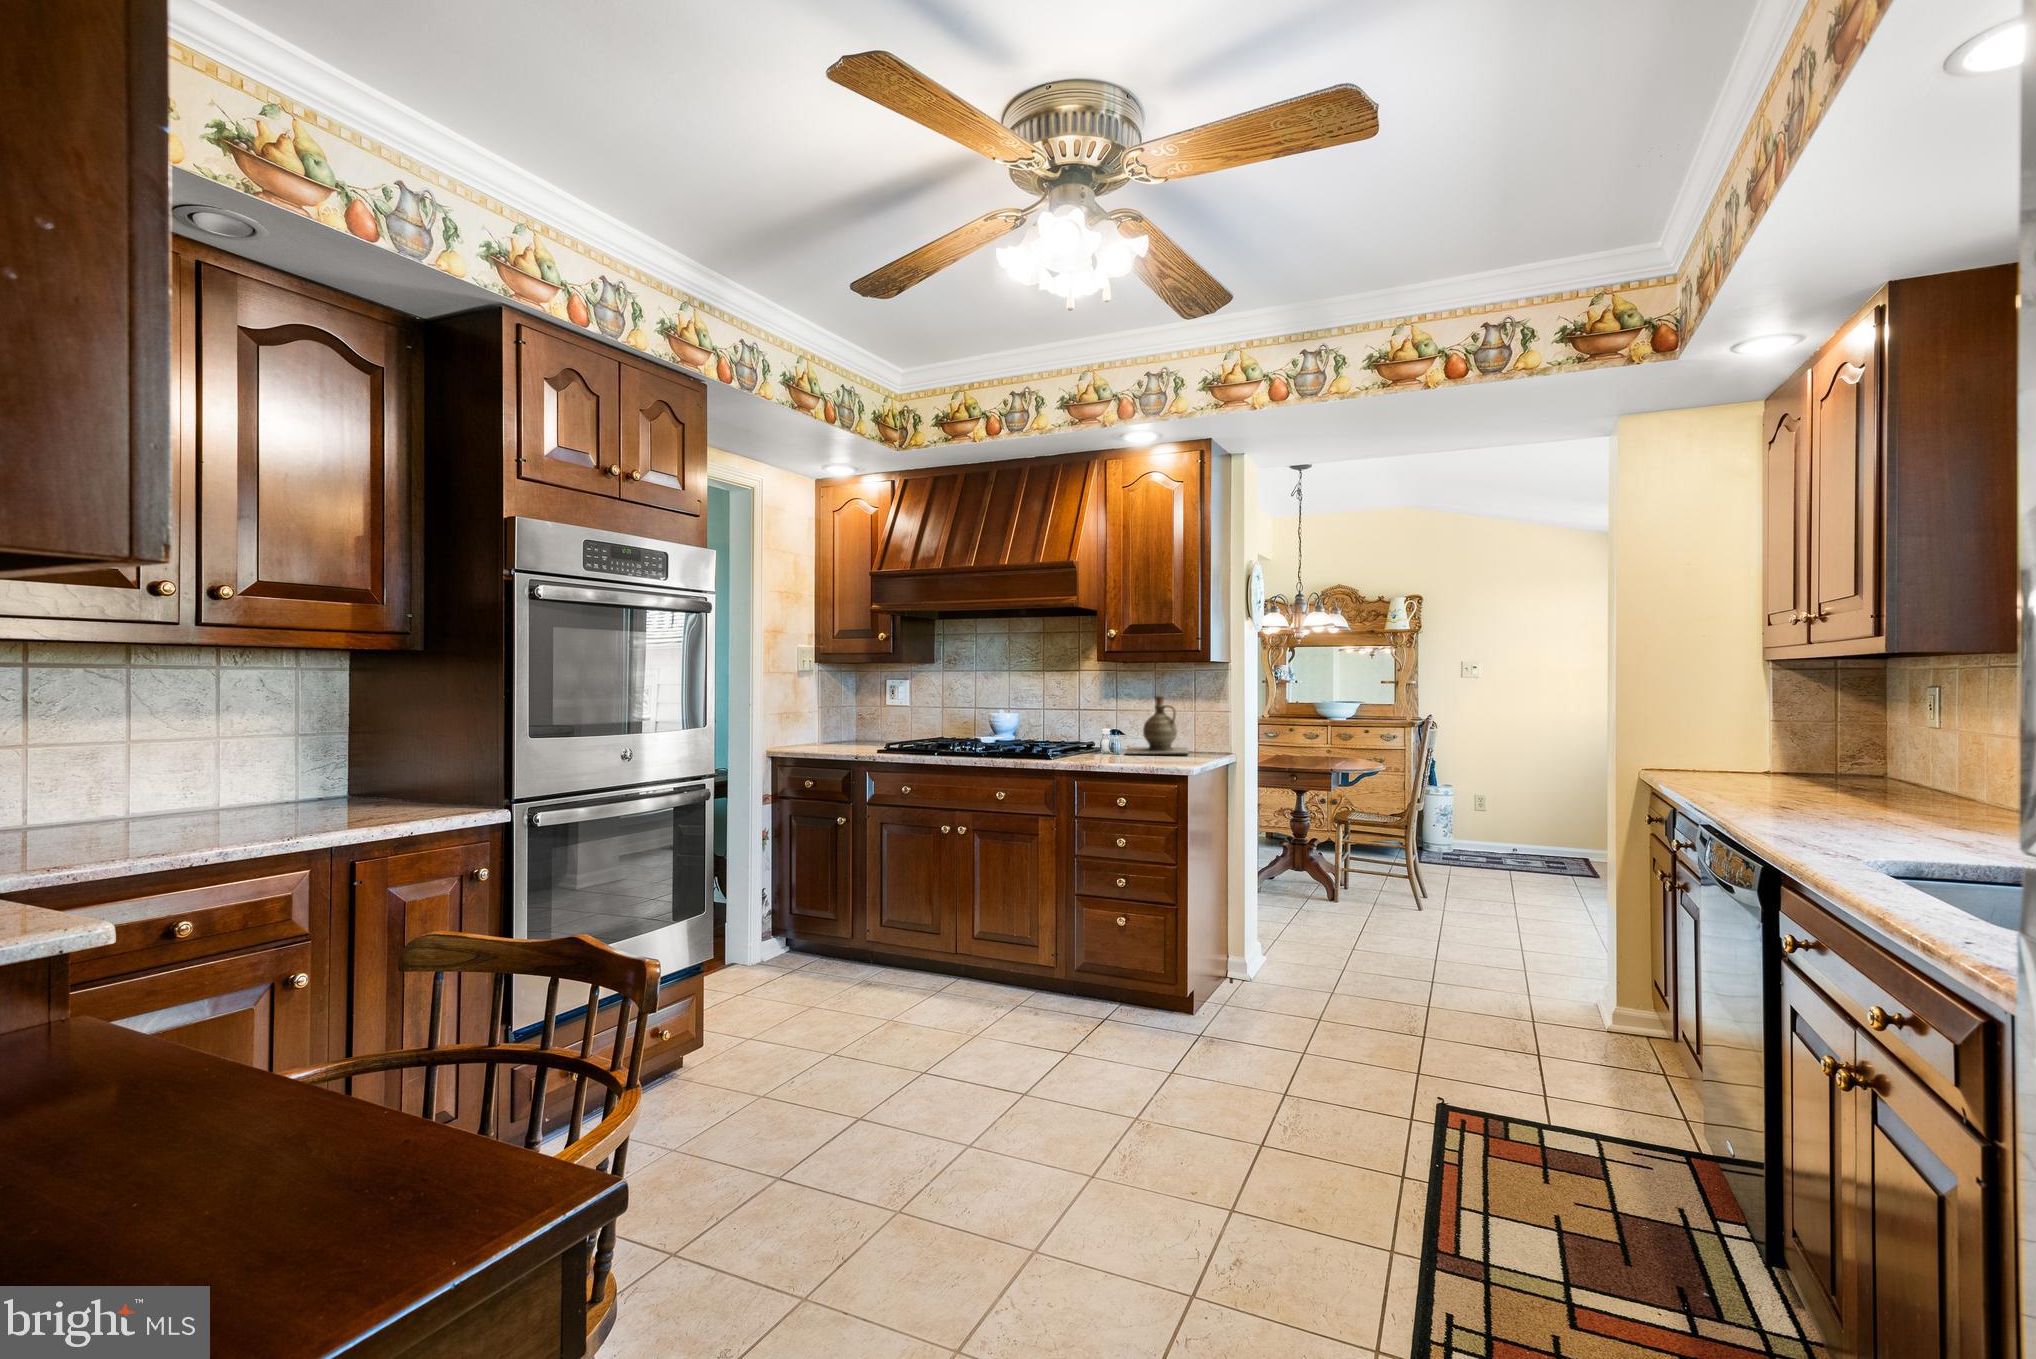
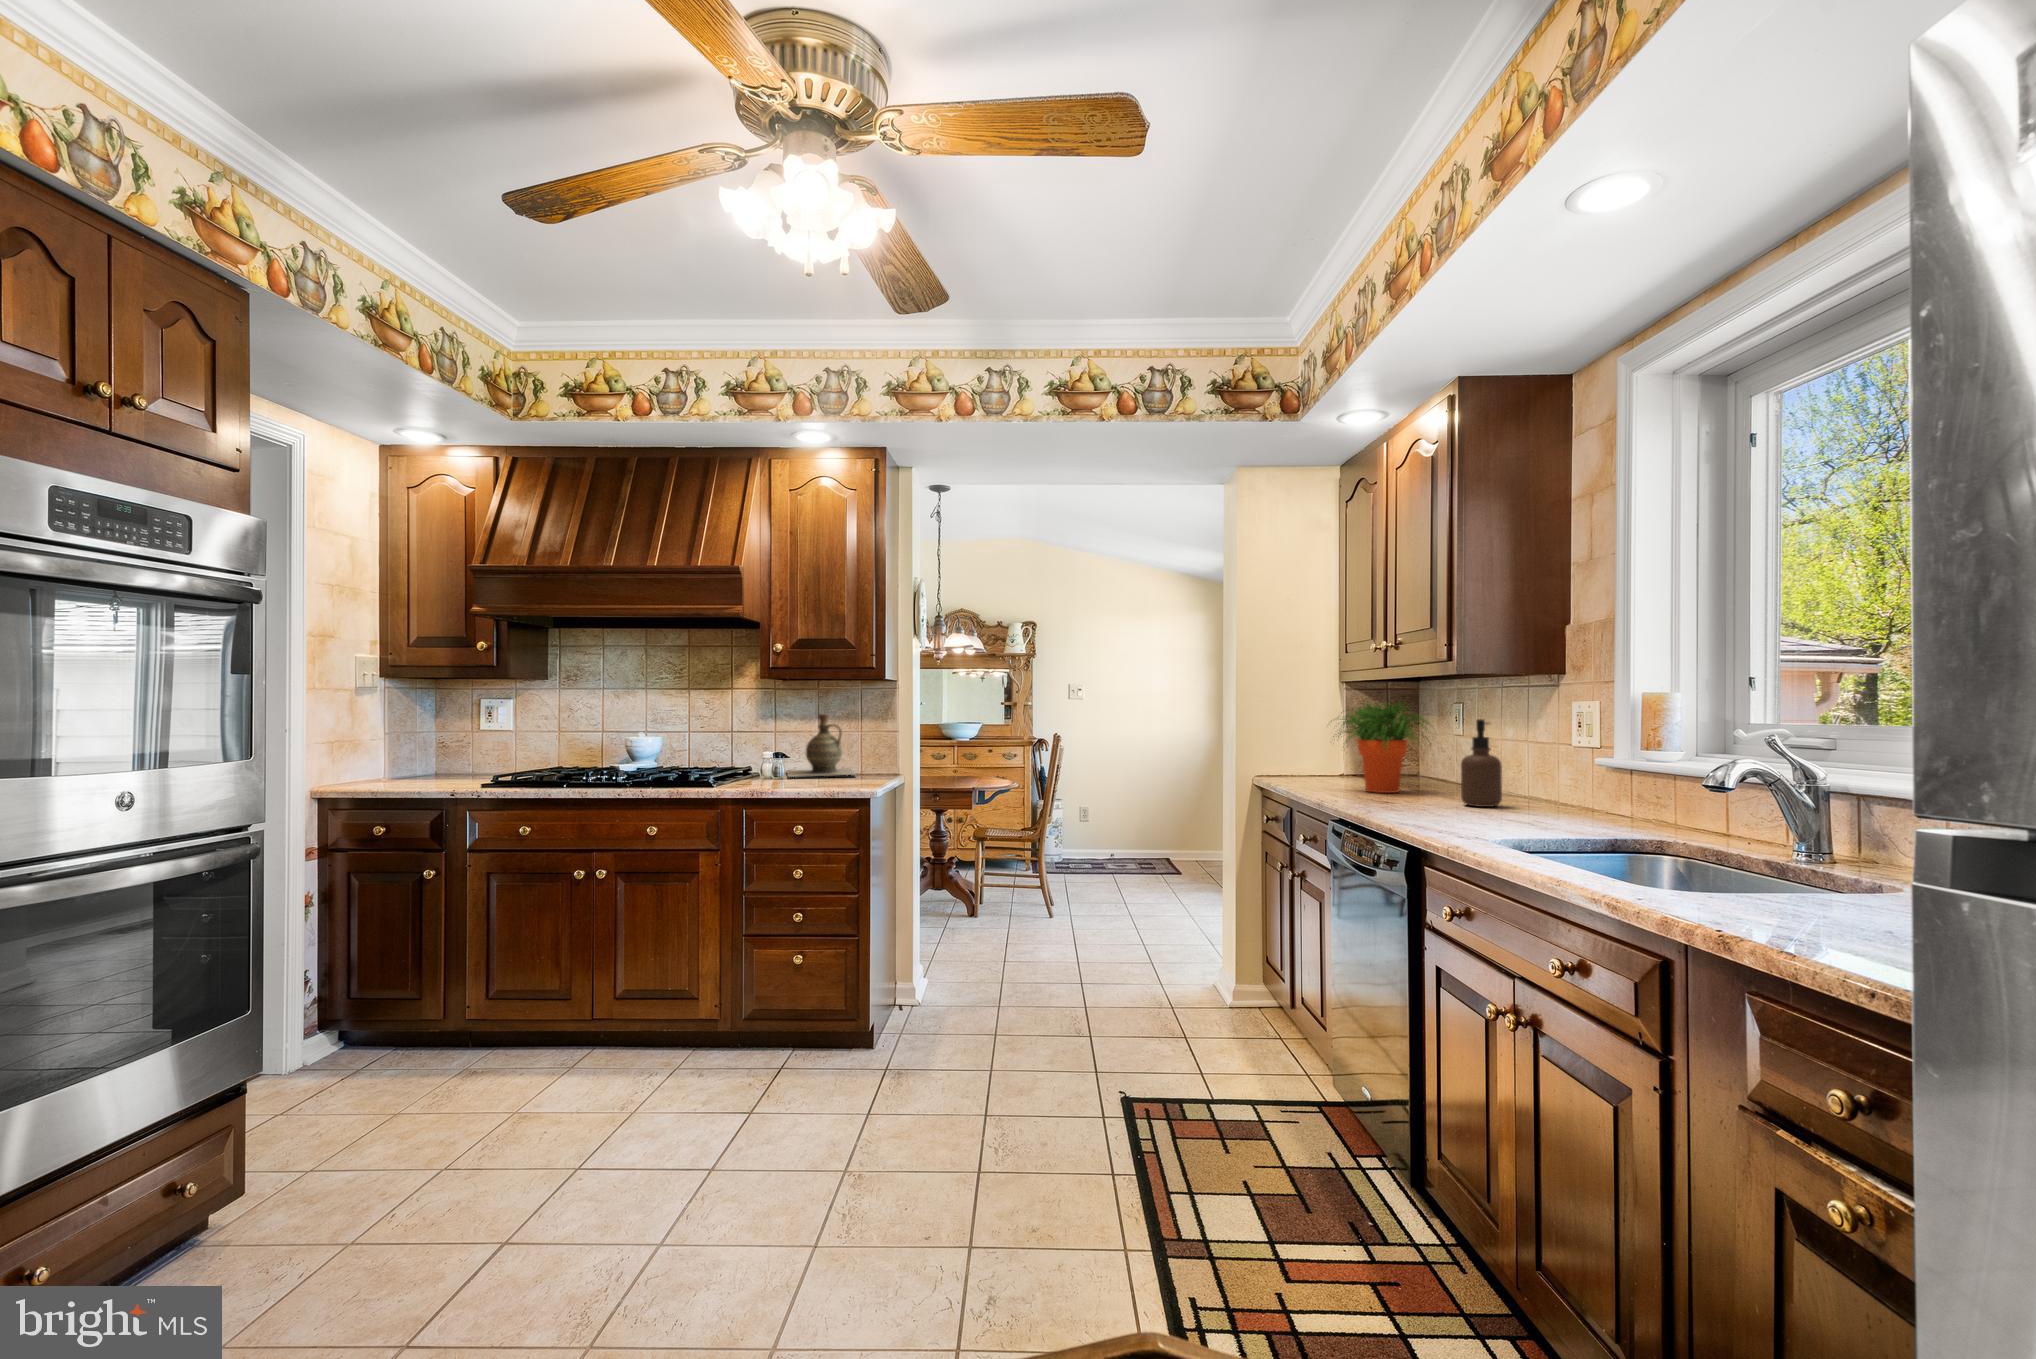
potted plant: none [1711,683,1869,795] -> present [1333,702,1431,793]
soap dispenser: none [1890,708,1953,818] -> present [1461,719,1502,807]

